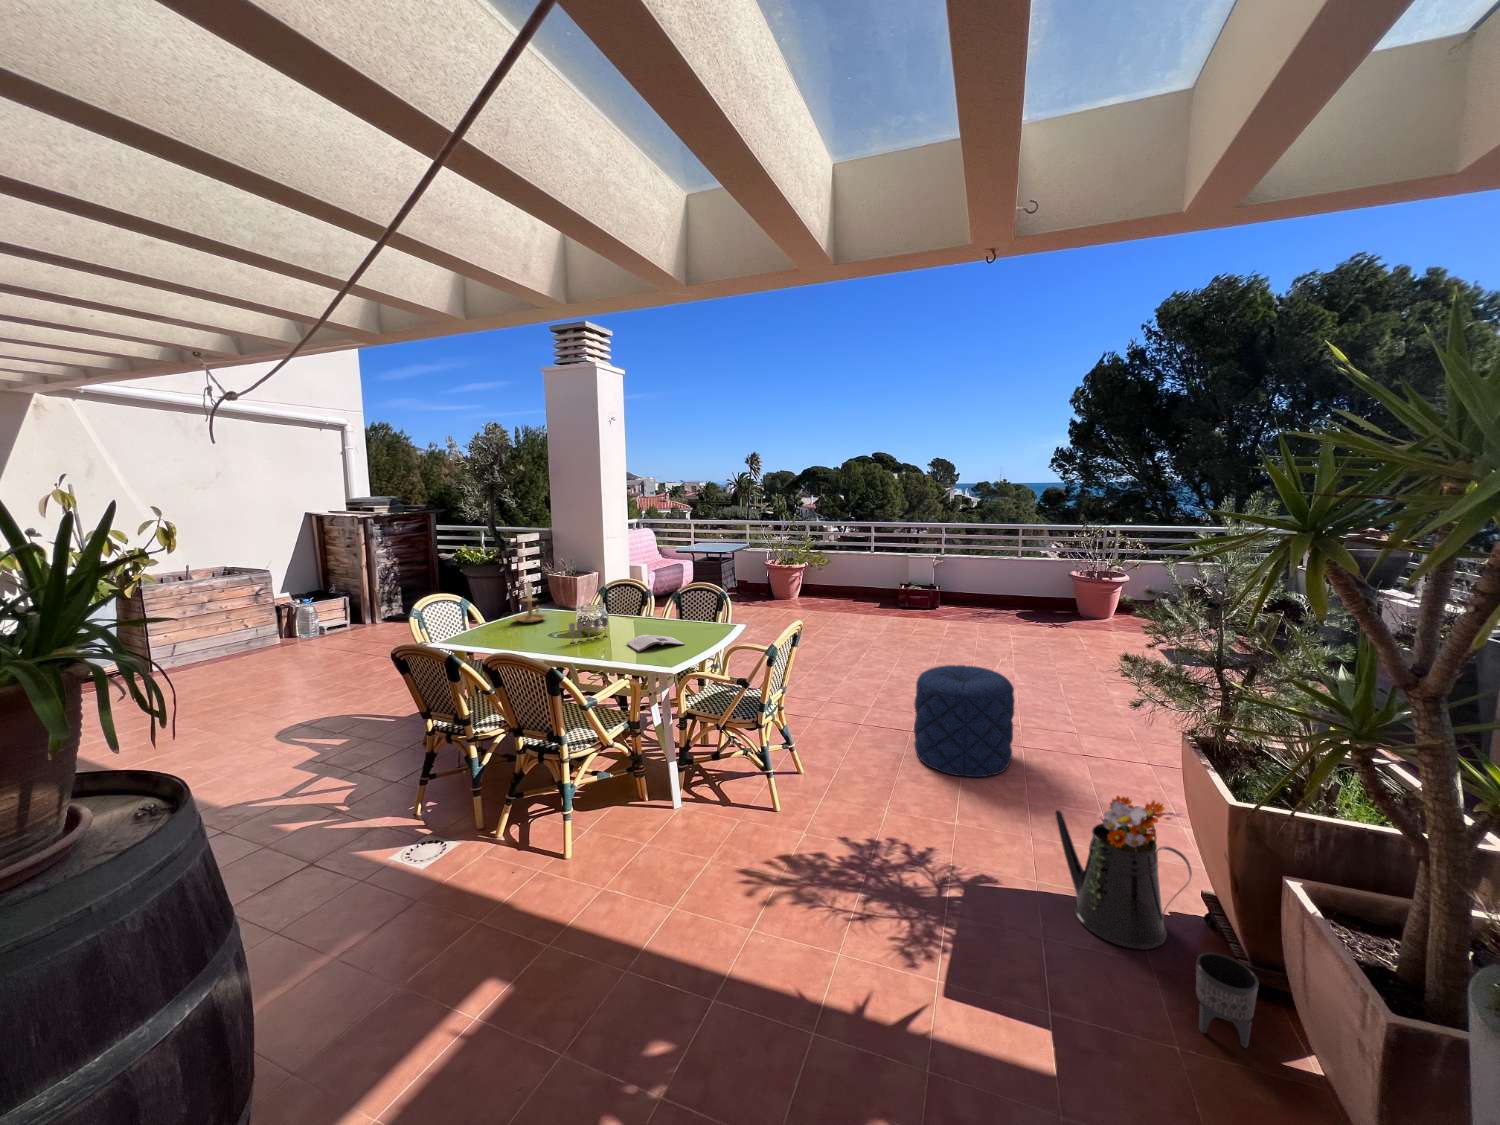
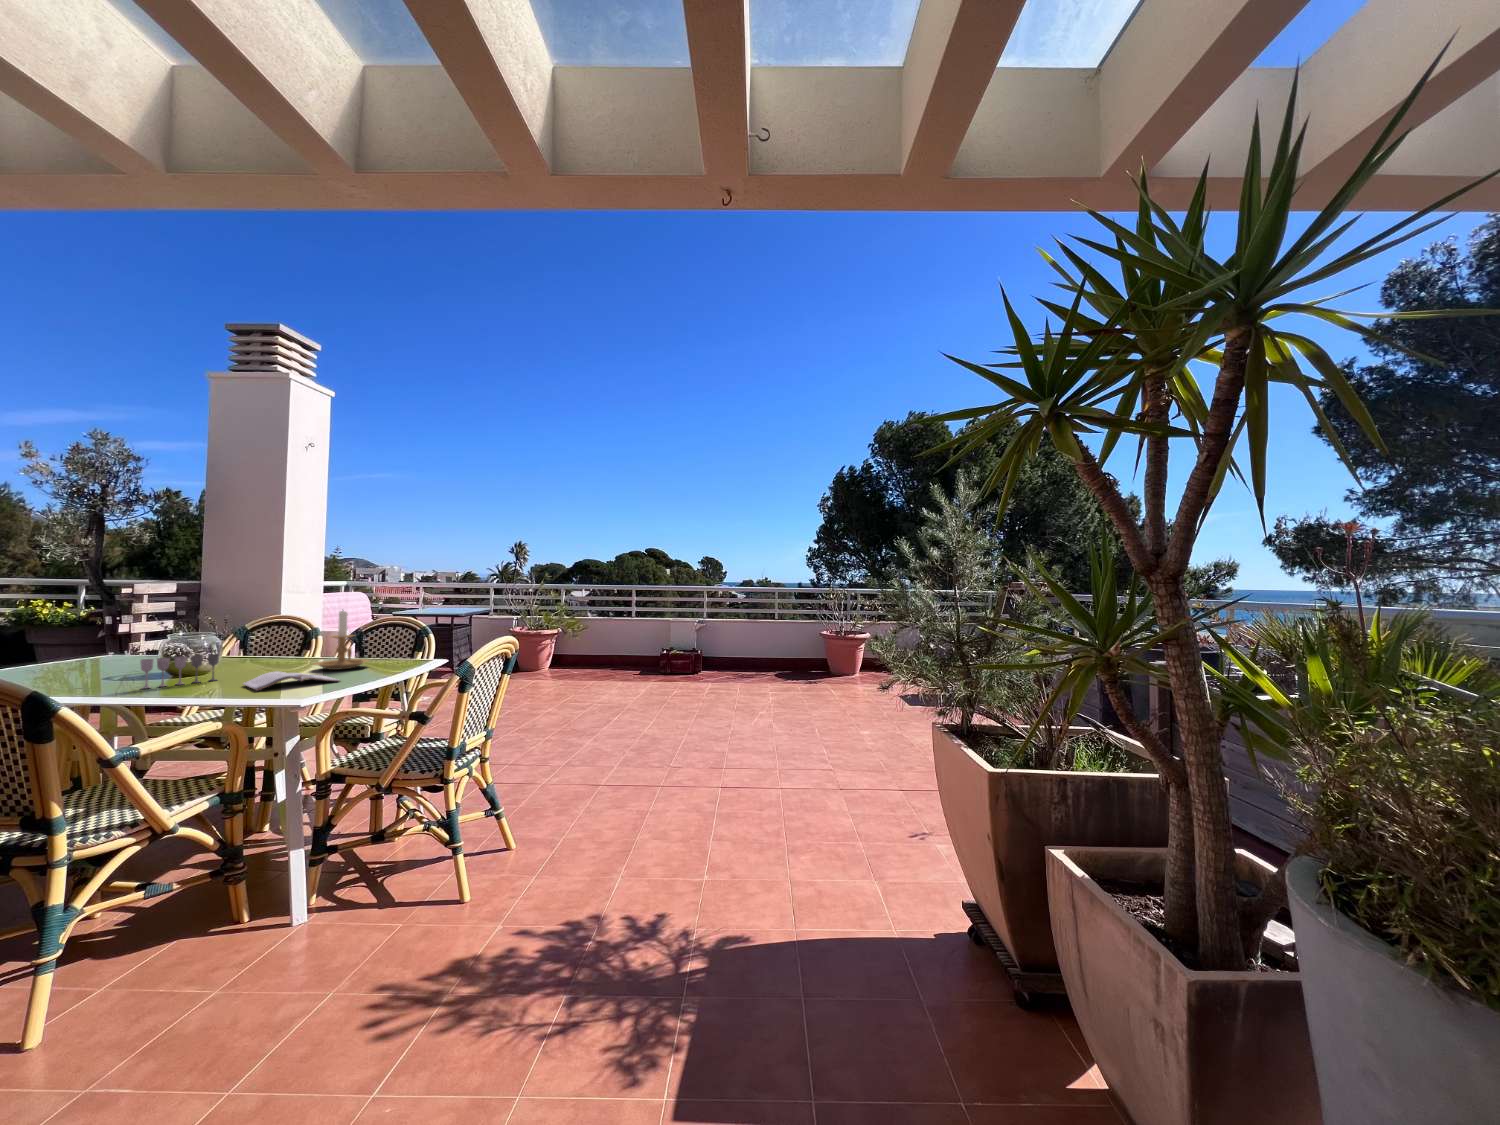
candle holder: present [514,583,547,623] -> present [314,610,369,670]
pouf: present [914,665,1015,777] -> none [660,698,769,826]
watering can: present [1055,796,1192,949] -> none [810,788,955,987]
planter: present [1196,953,1258,1048] -> none [971,963,1037,1081]

